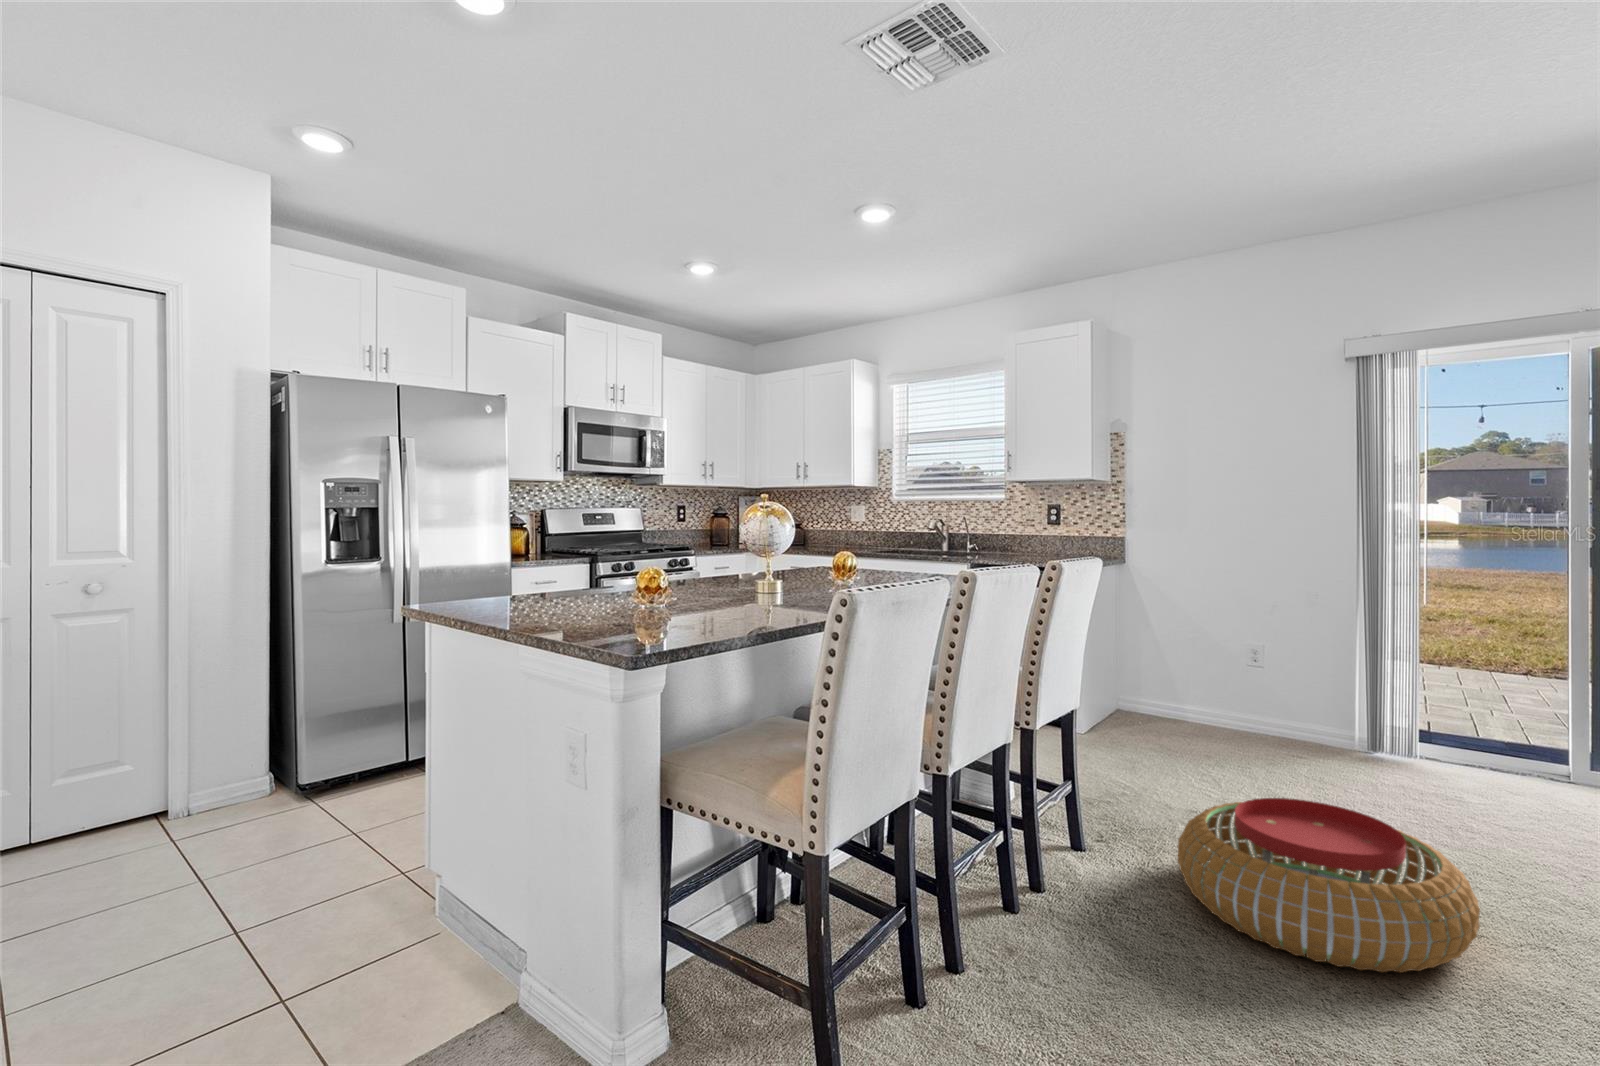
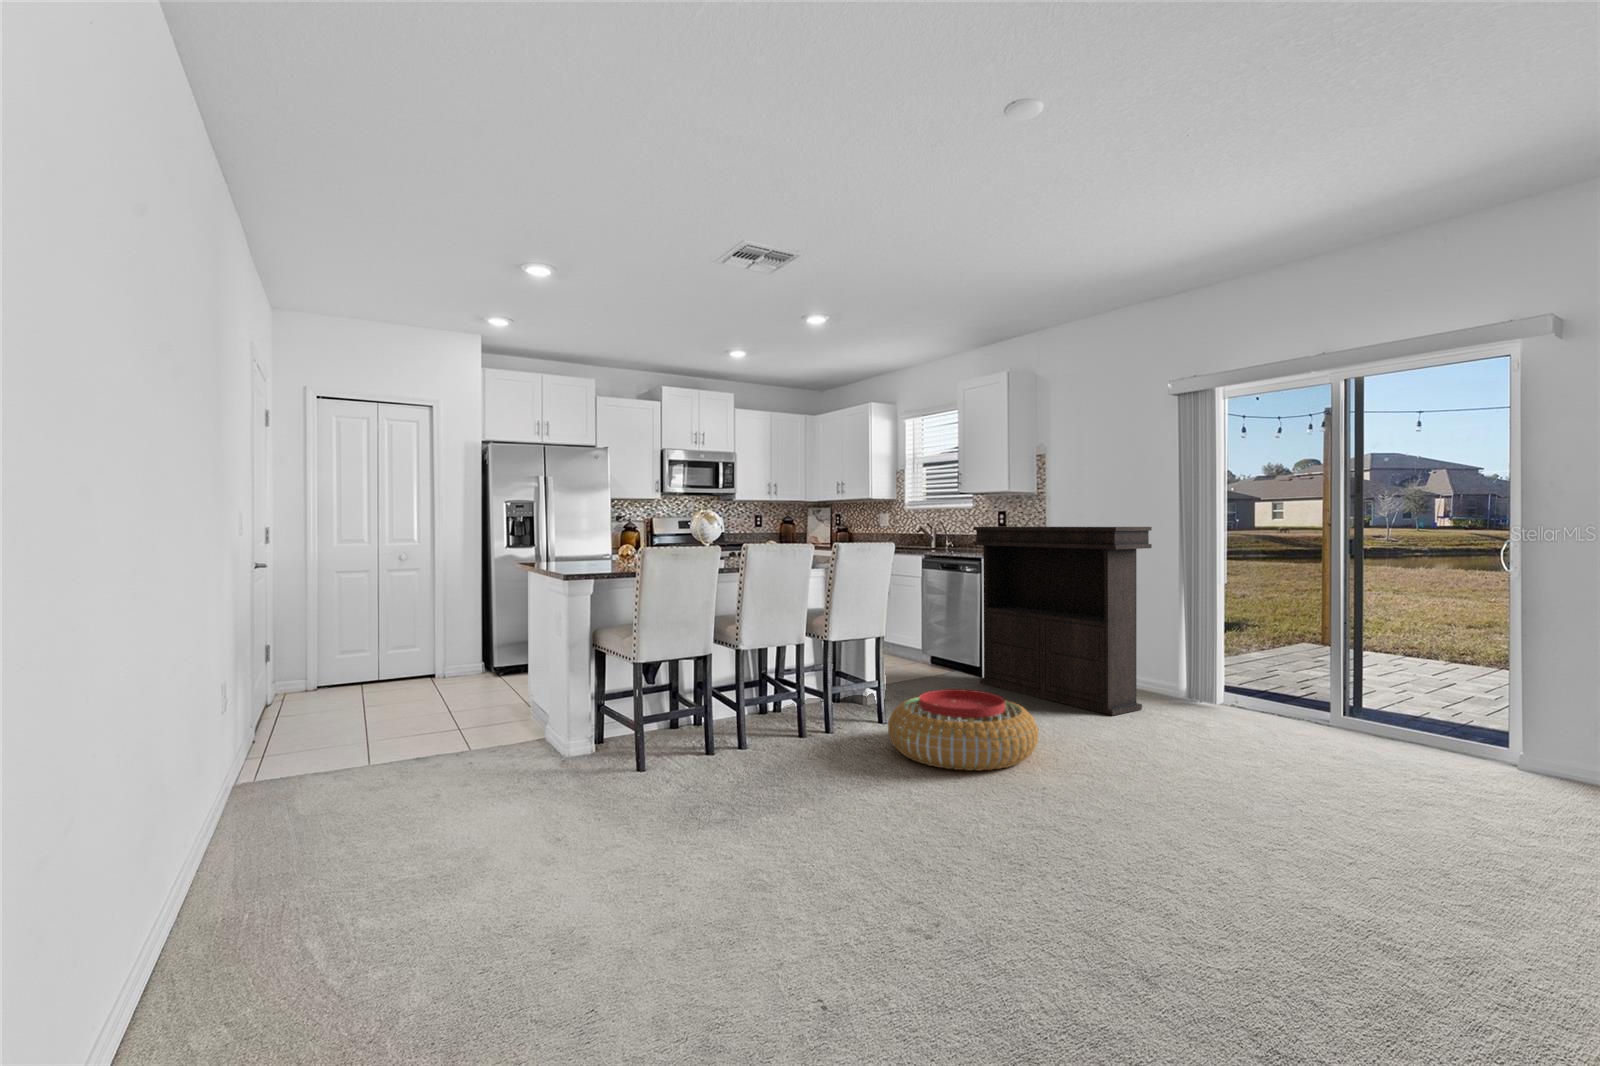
console table: none [1085,527,1375,796] -> present [973,527,1152,715]

